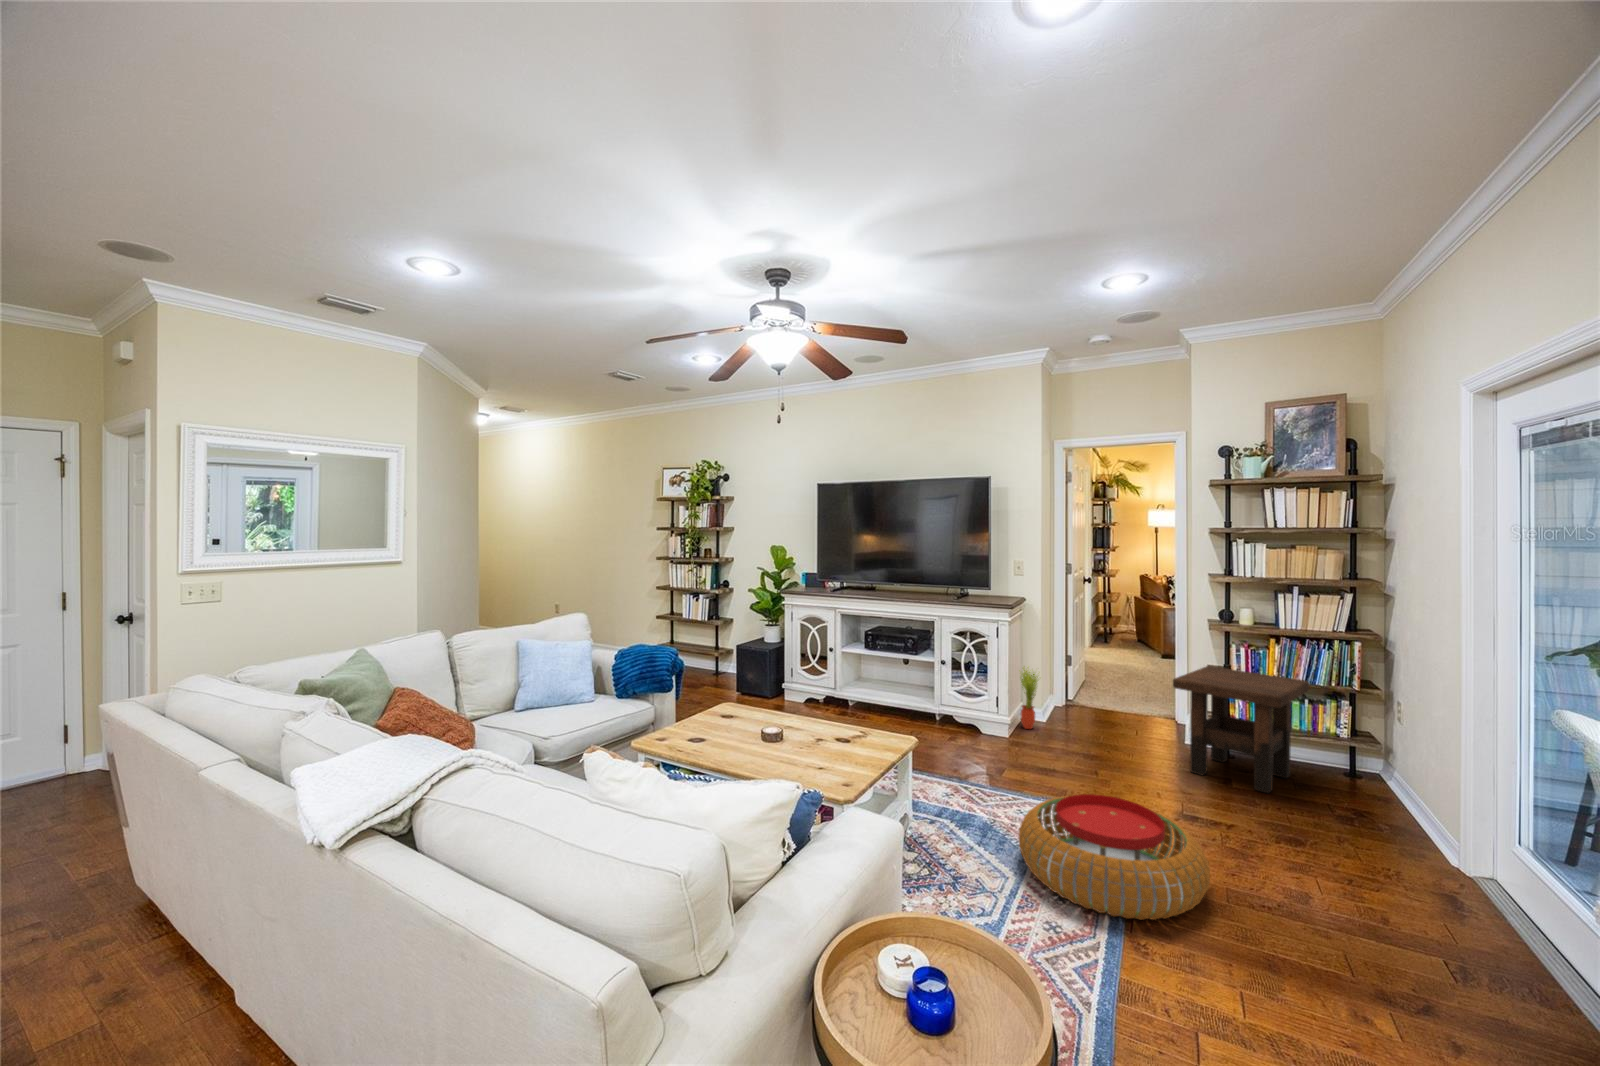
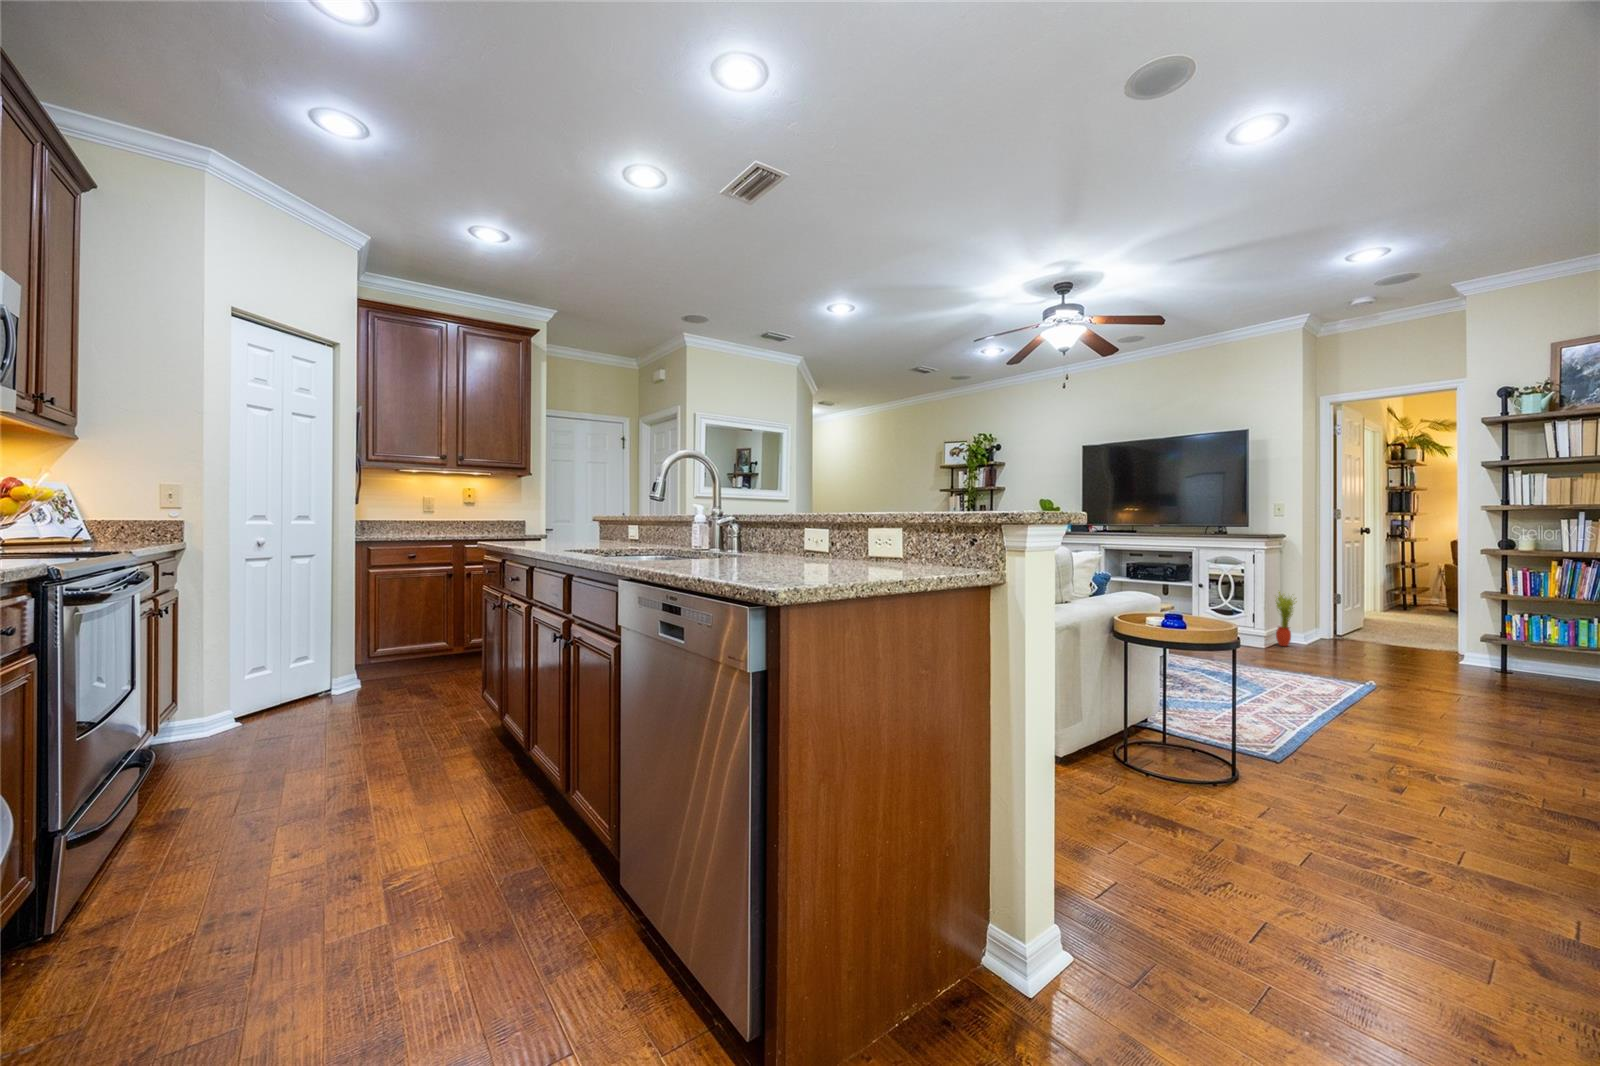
side table: present [1173,666,1309,793] -> none [1429,589,1592,690]
pouf: present [1019,794,1210,920] -> none [1251,650,1418,718]

